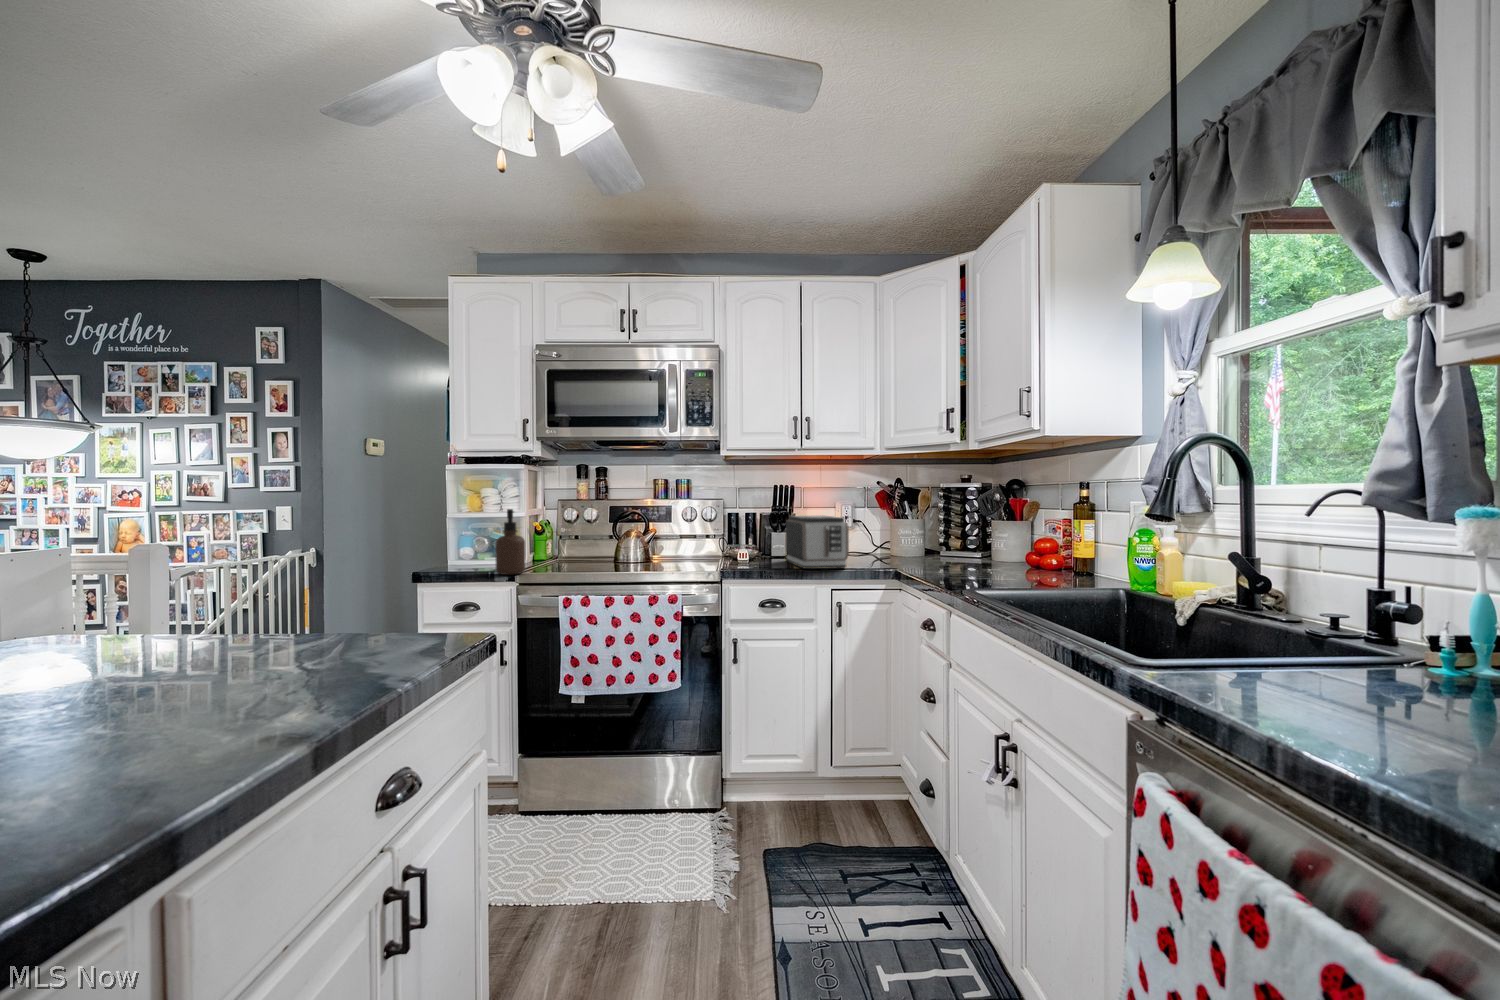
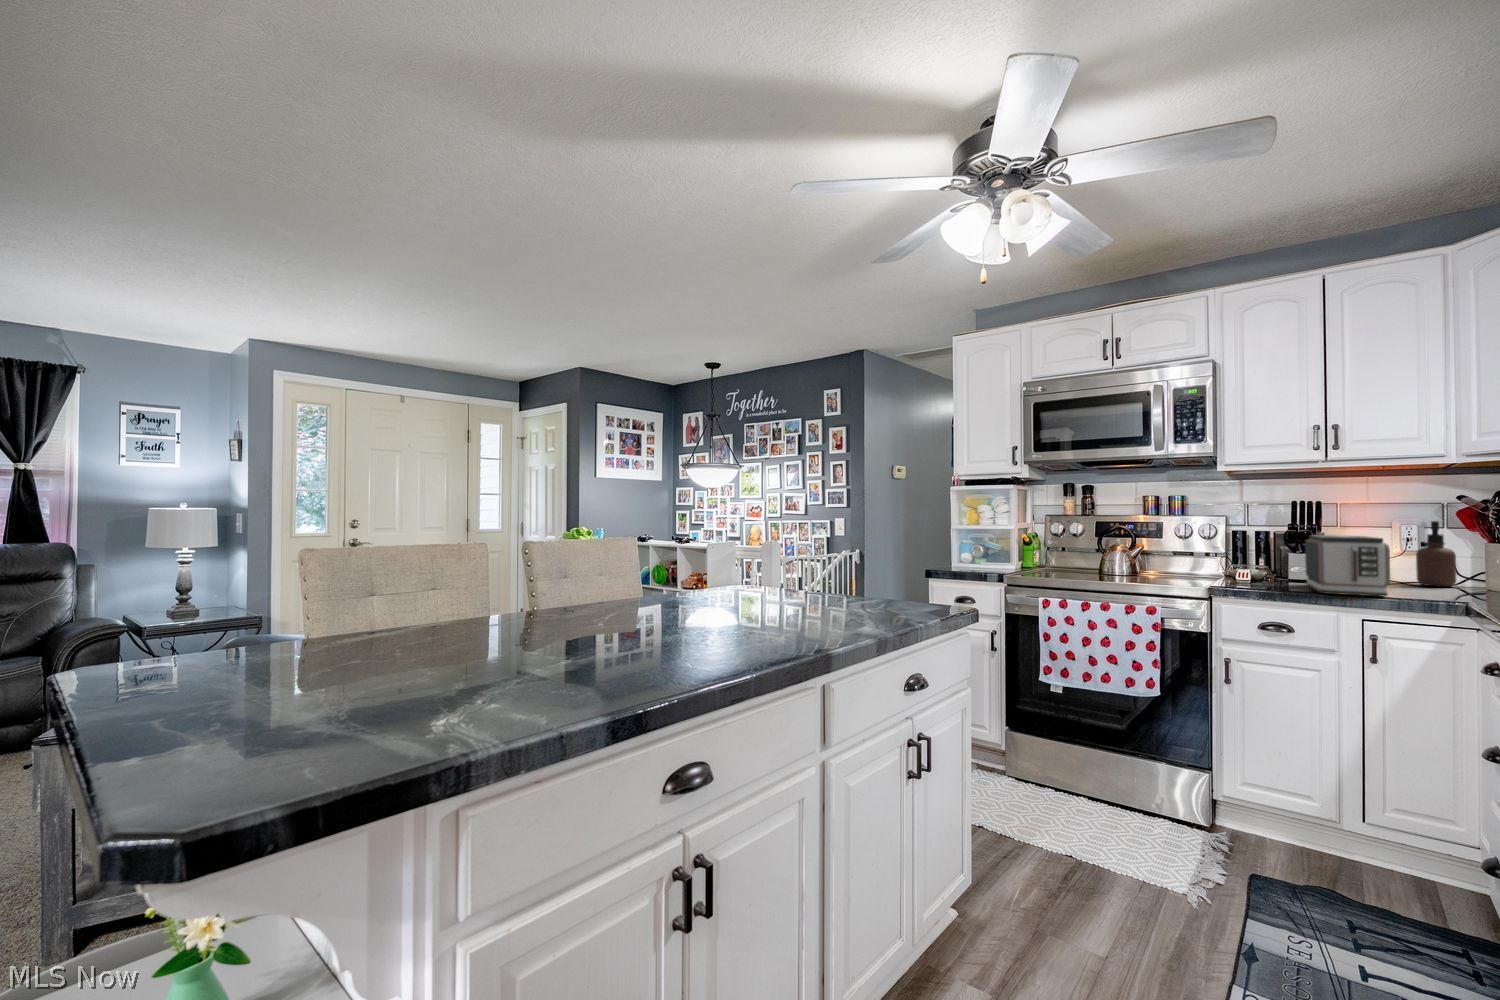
soap dispenser: present [495,509,526,575] -> present [1416,521,1456,587]

